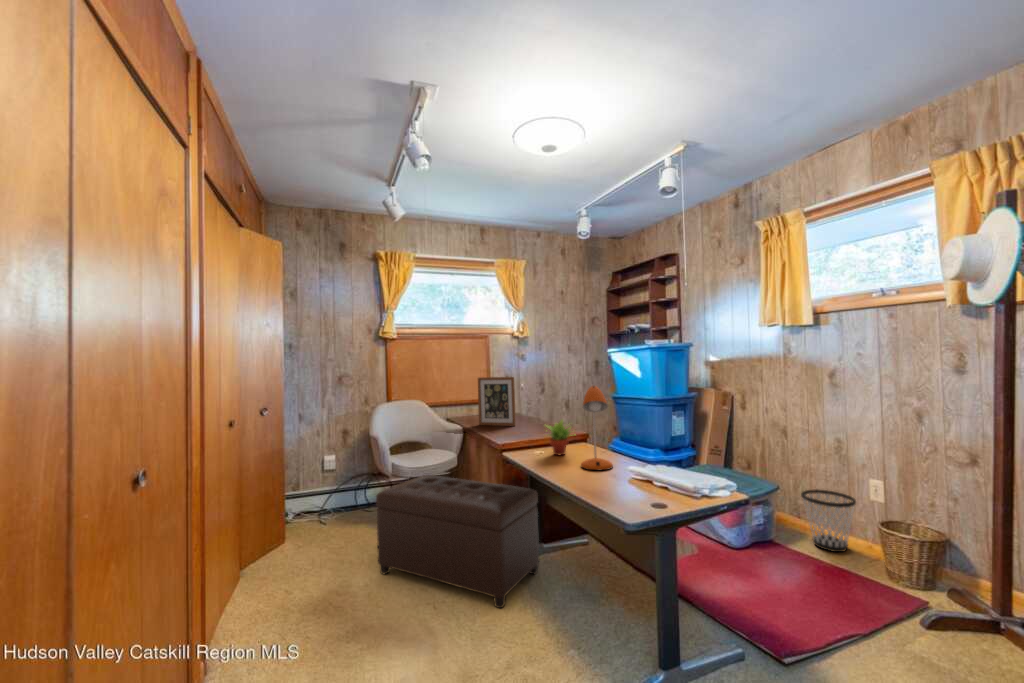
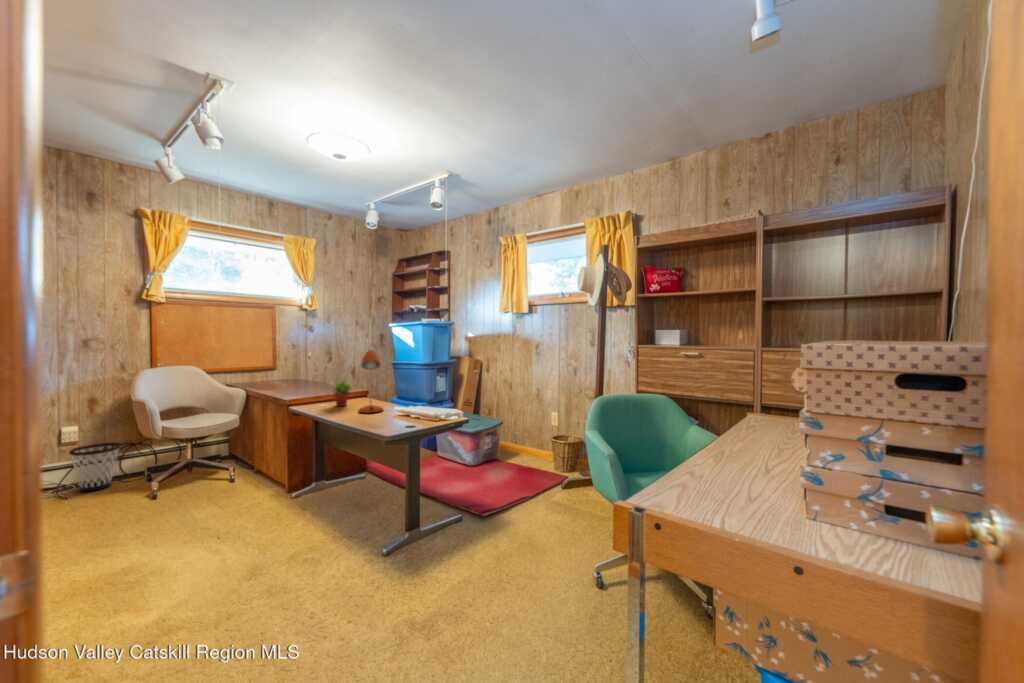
picture frame: present [478,377,516,426] -> none [264,345,303,389]
ottoman: present [376,475,539,608] -> none [147,435,321,529]
wastebasket: present [801,490,856,552] -> present [69,443,120,492]

